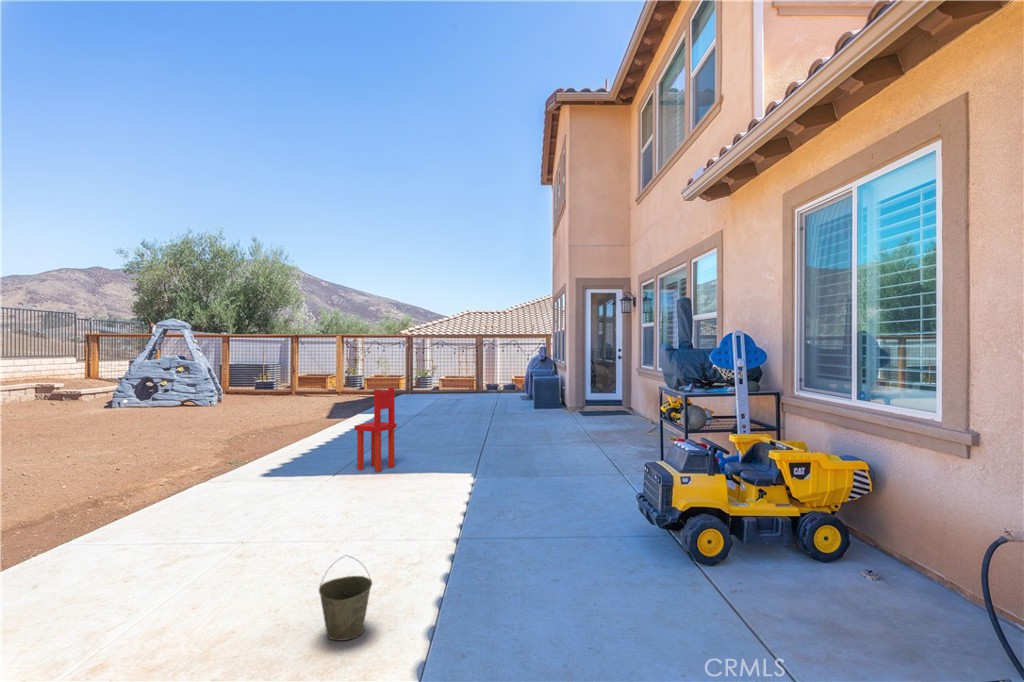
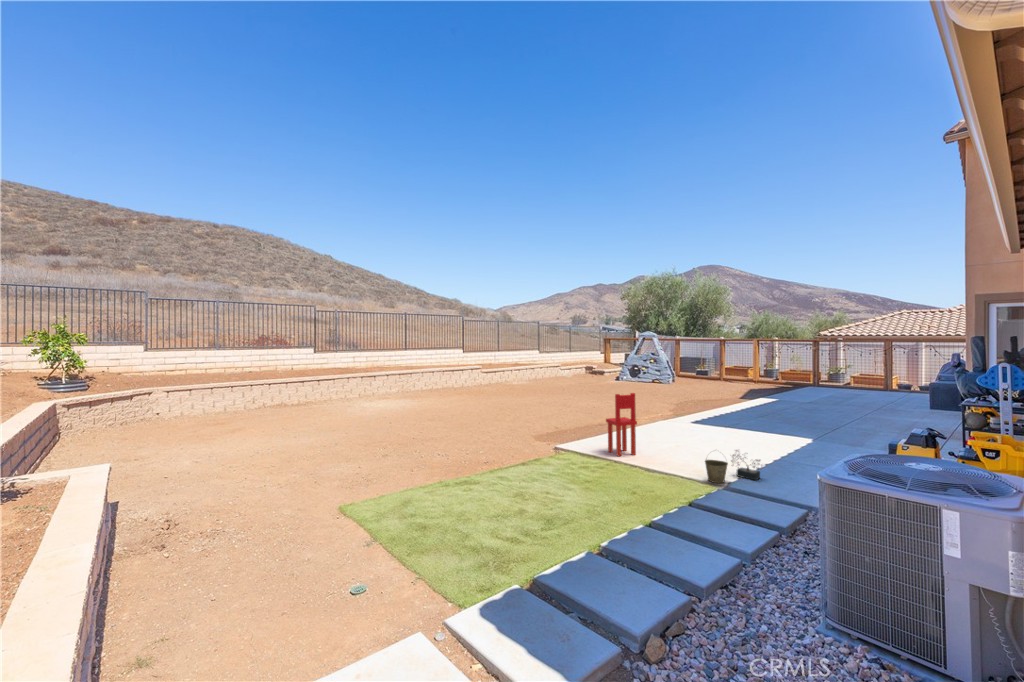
chair: present [355,388,397,472] -> present [606,393,637,456]
decorative plant: none [368,533,433,597] -> present [732,450,762,480]

